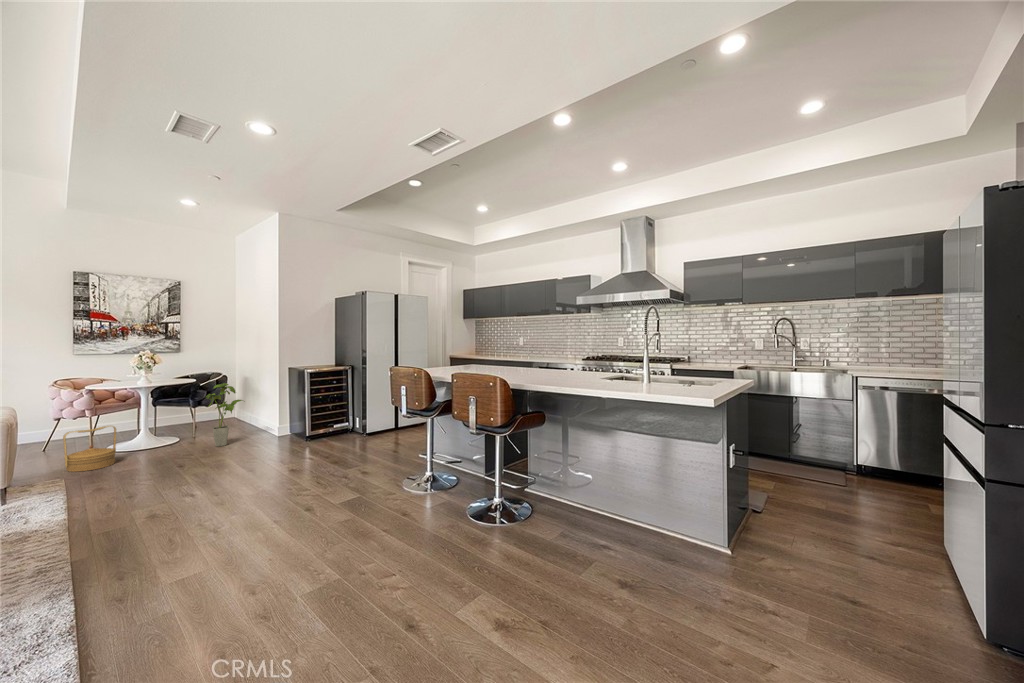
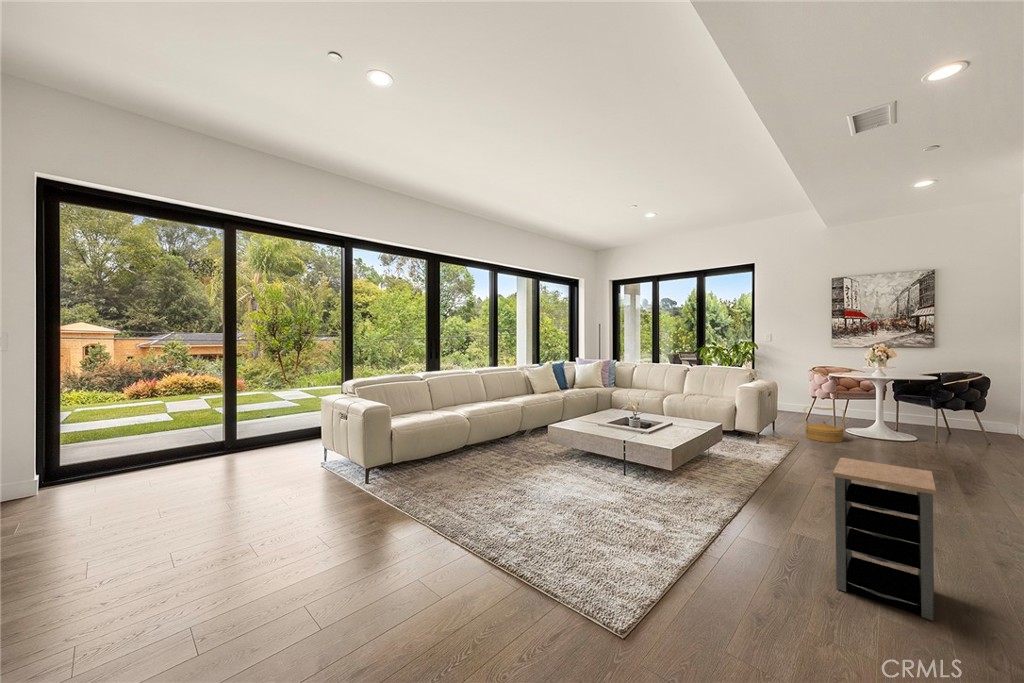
house plant: present [206,383,243,447] -> none [938,383,999,458]
side table: none [232,461,322,601] -> present [833,458,936,621]

